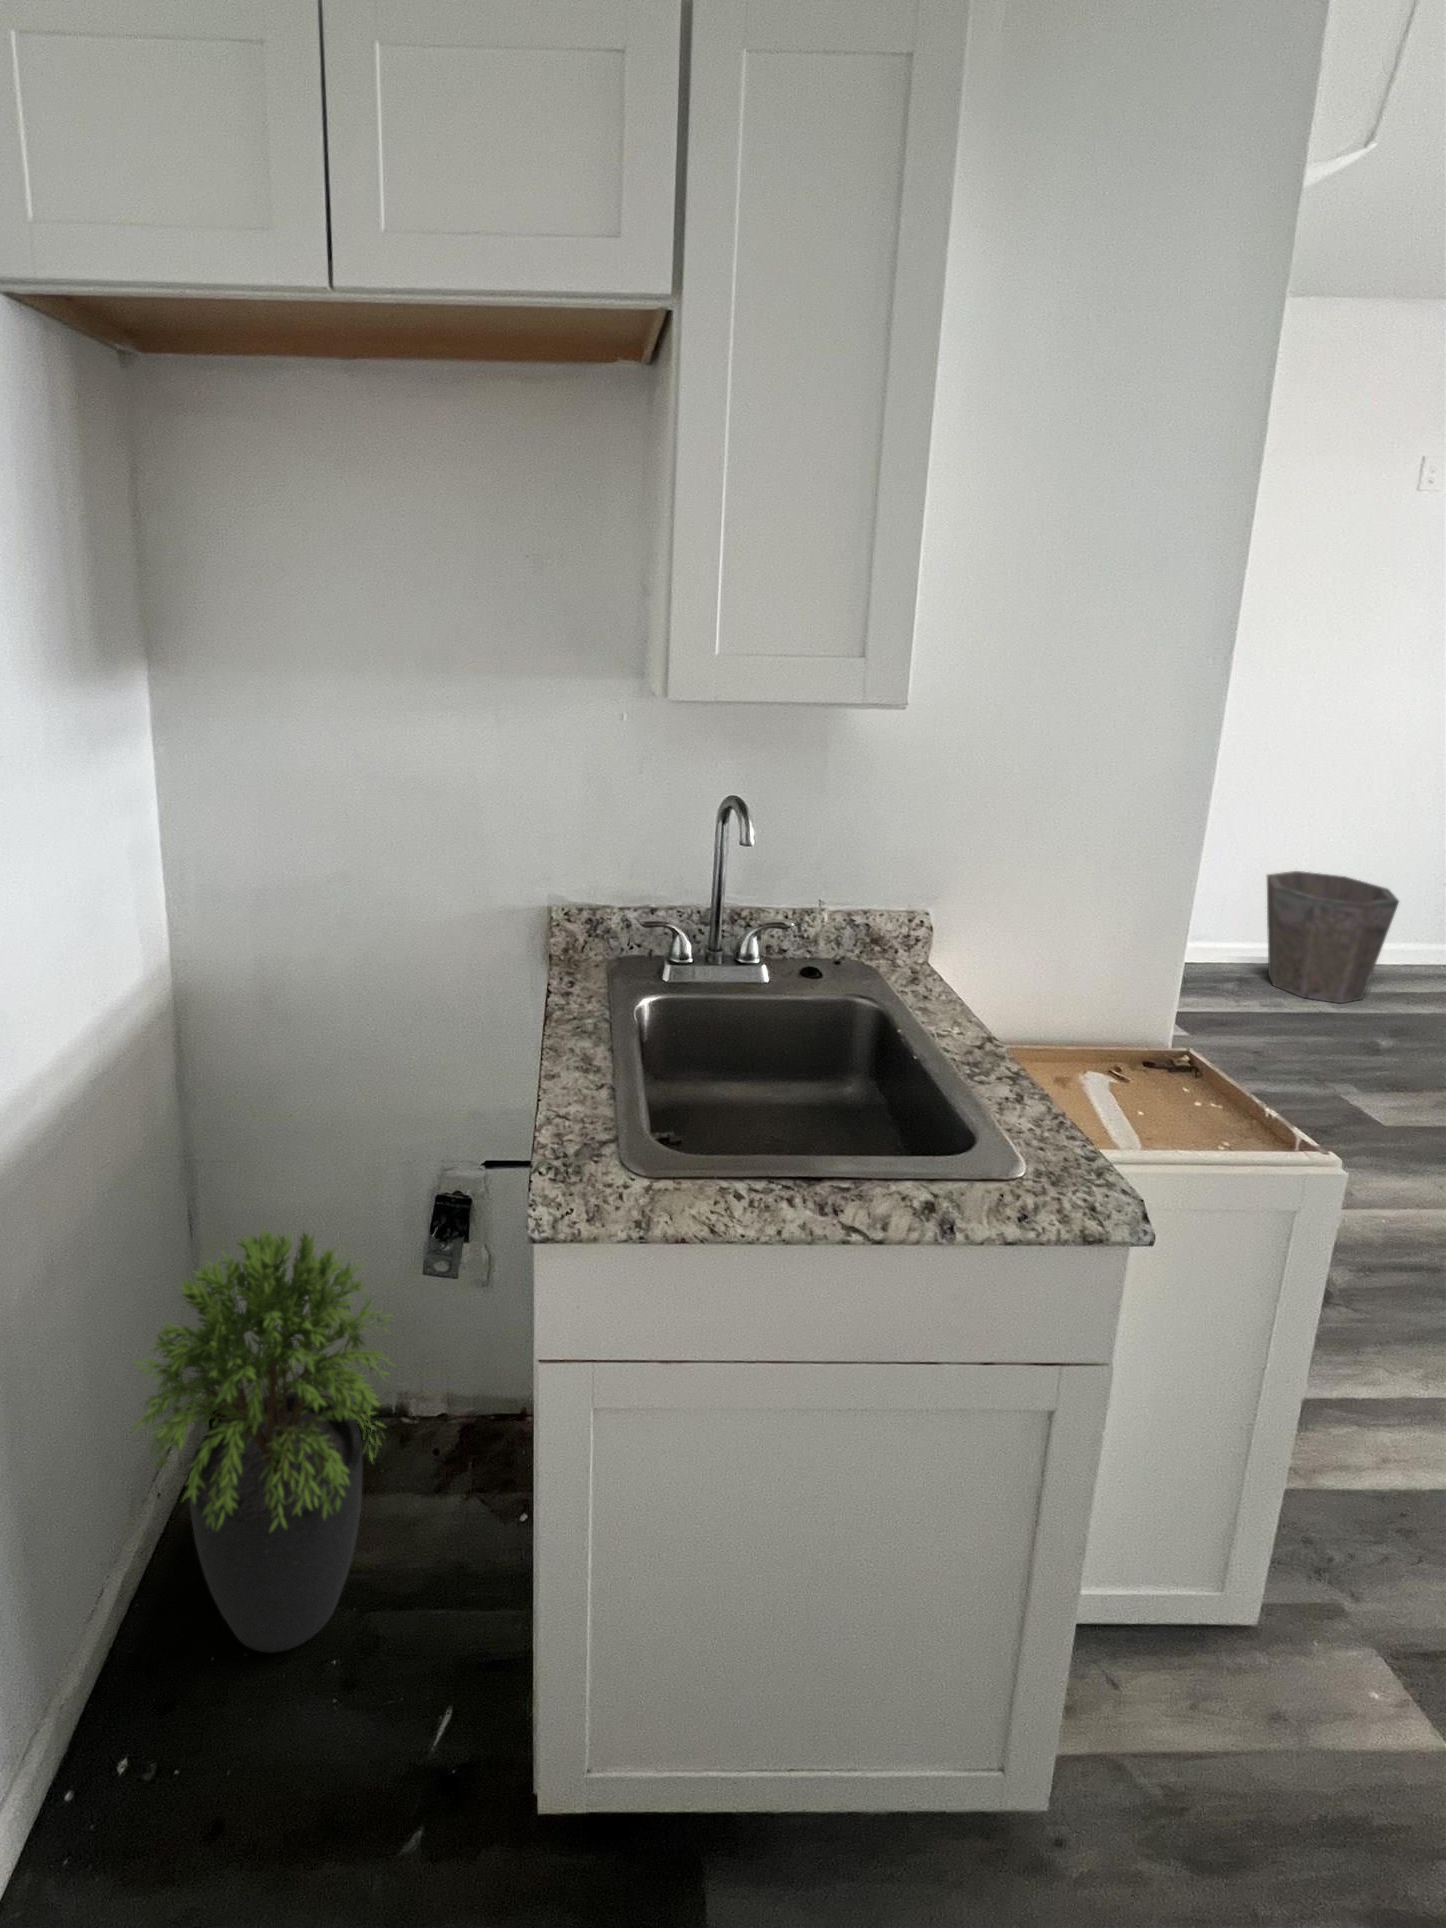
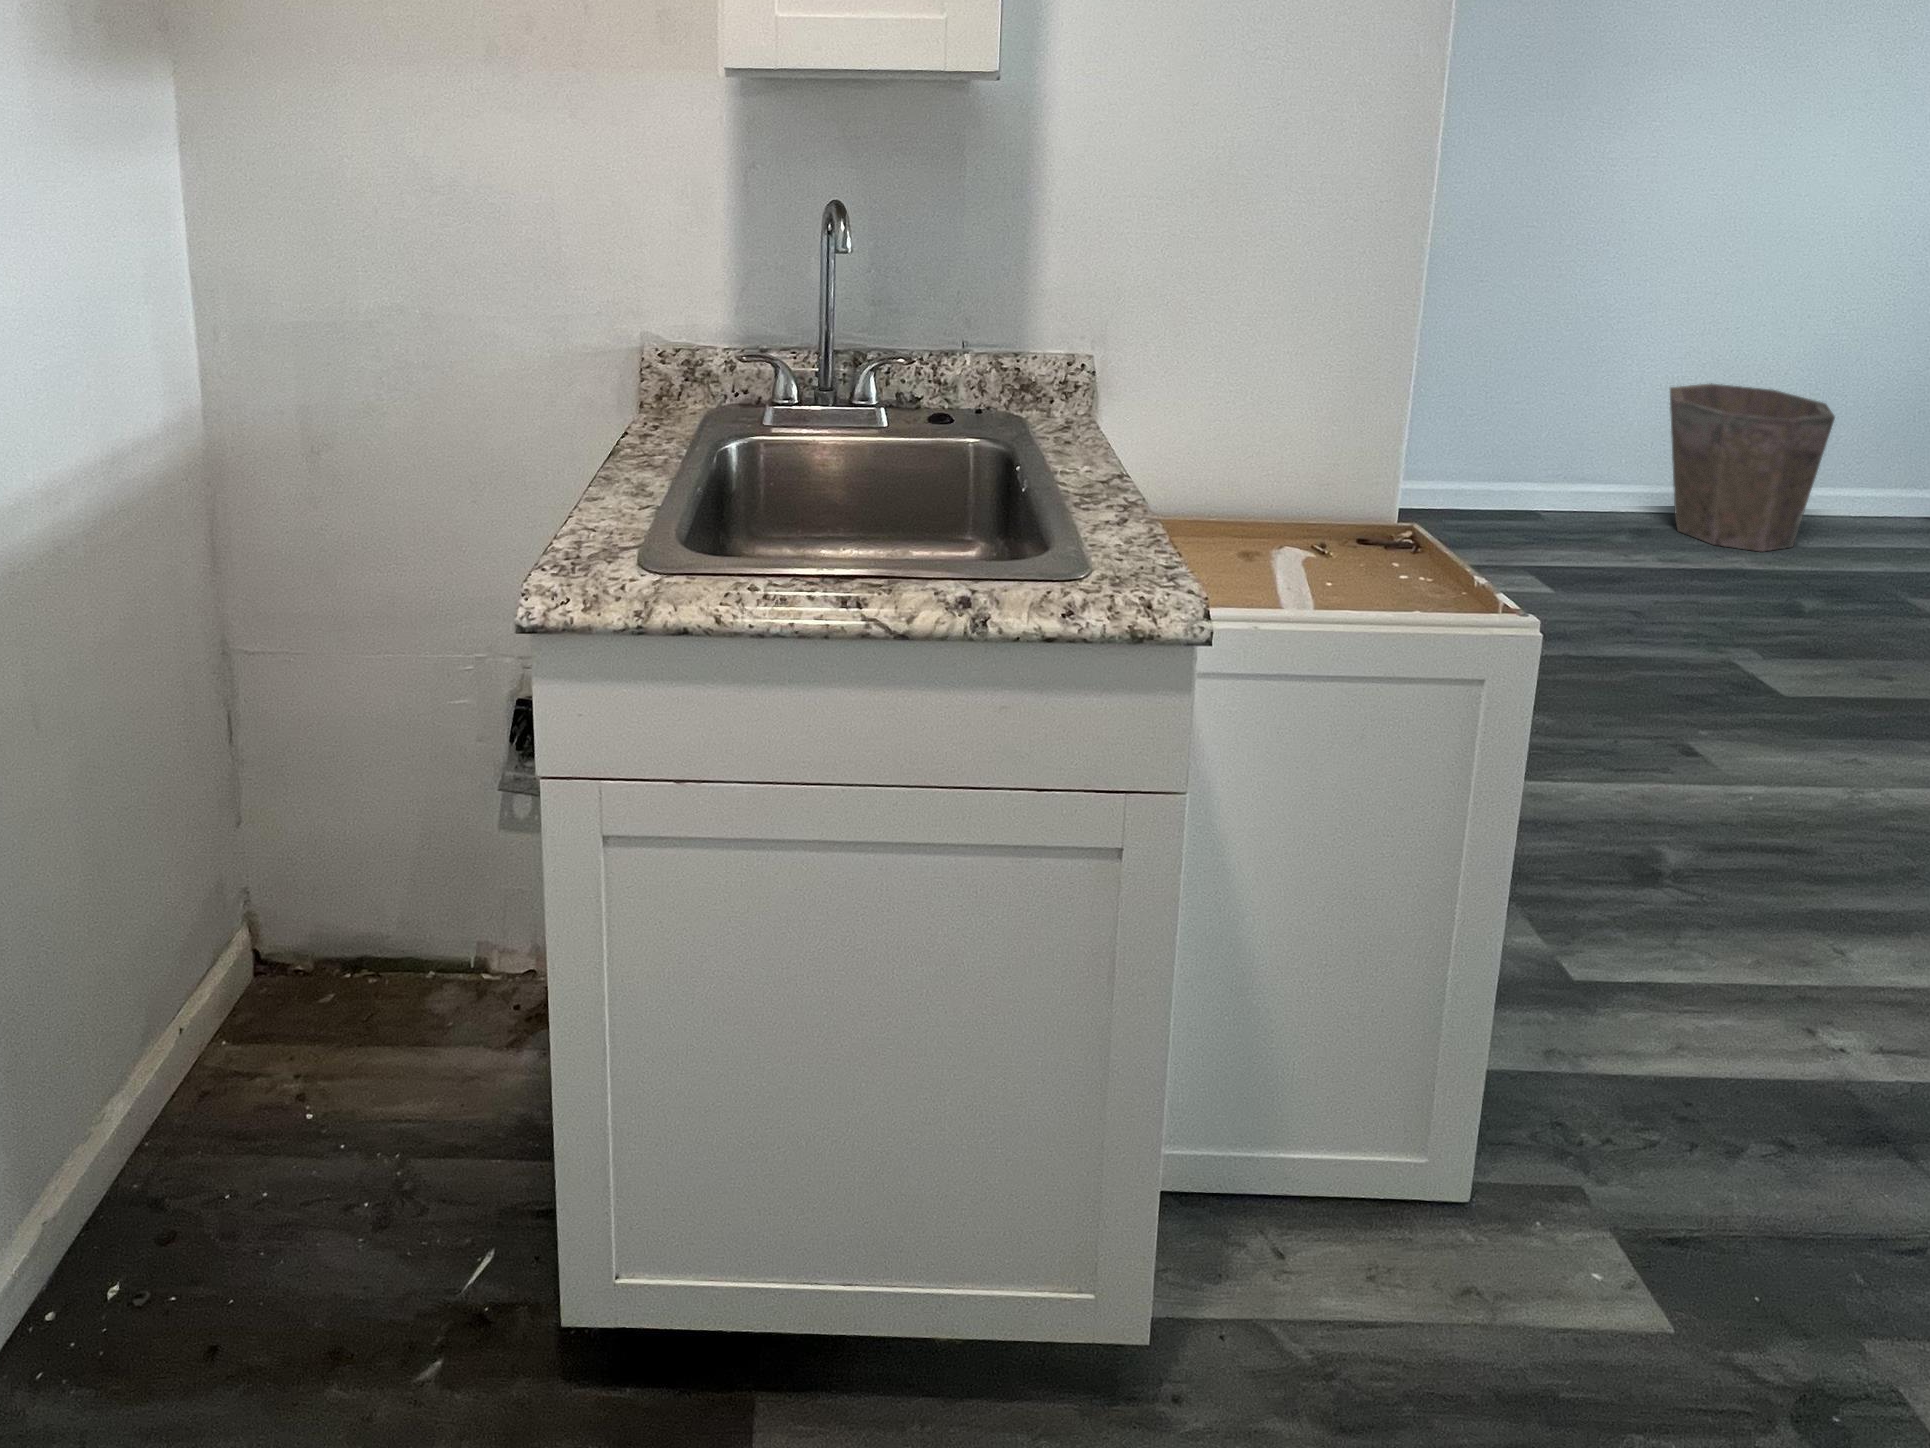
potted plant: present [134,1230,394,1653] -> none [124,702,453,1195]

